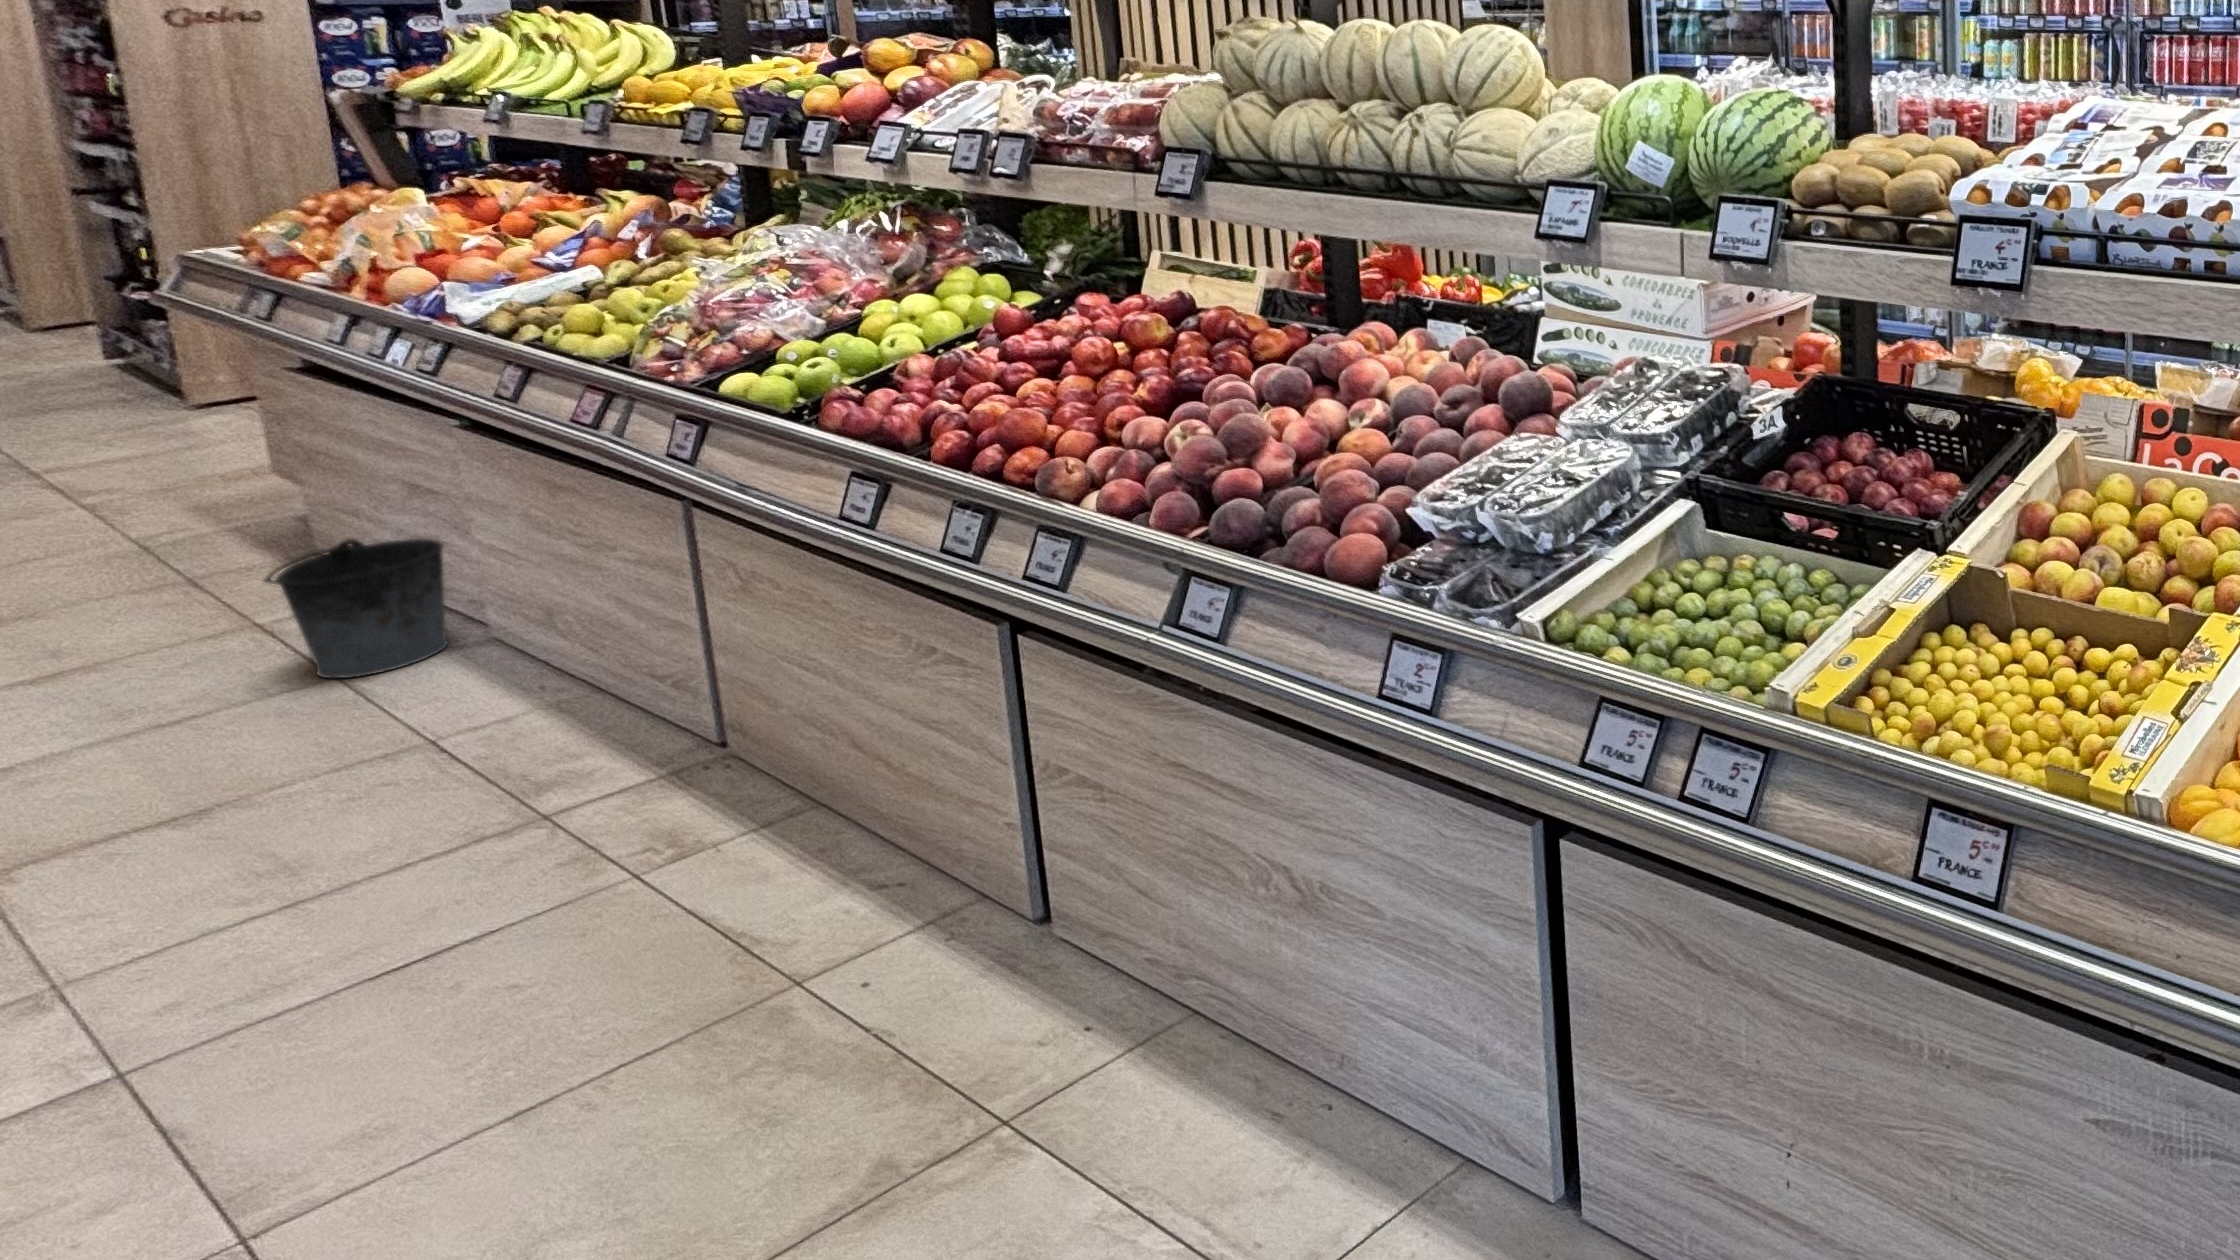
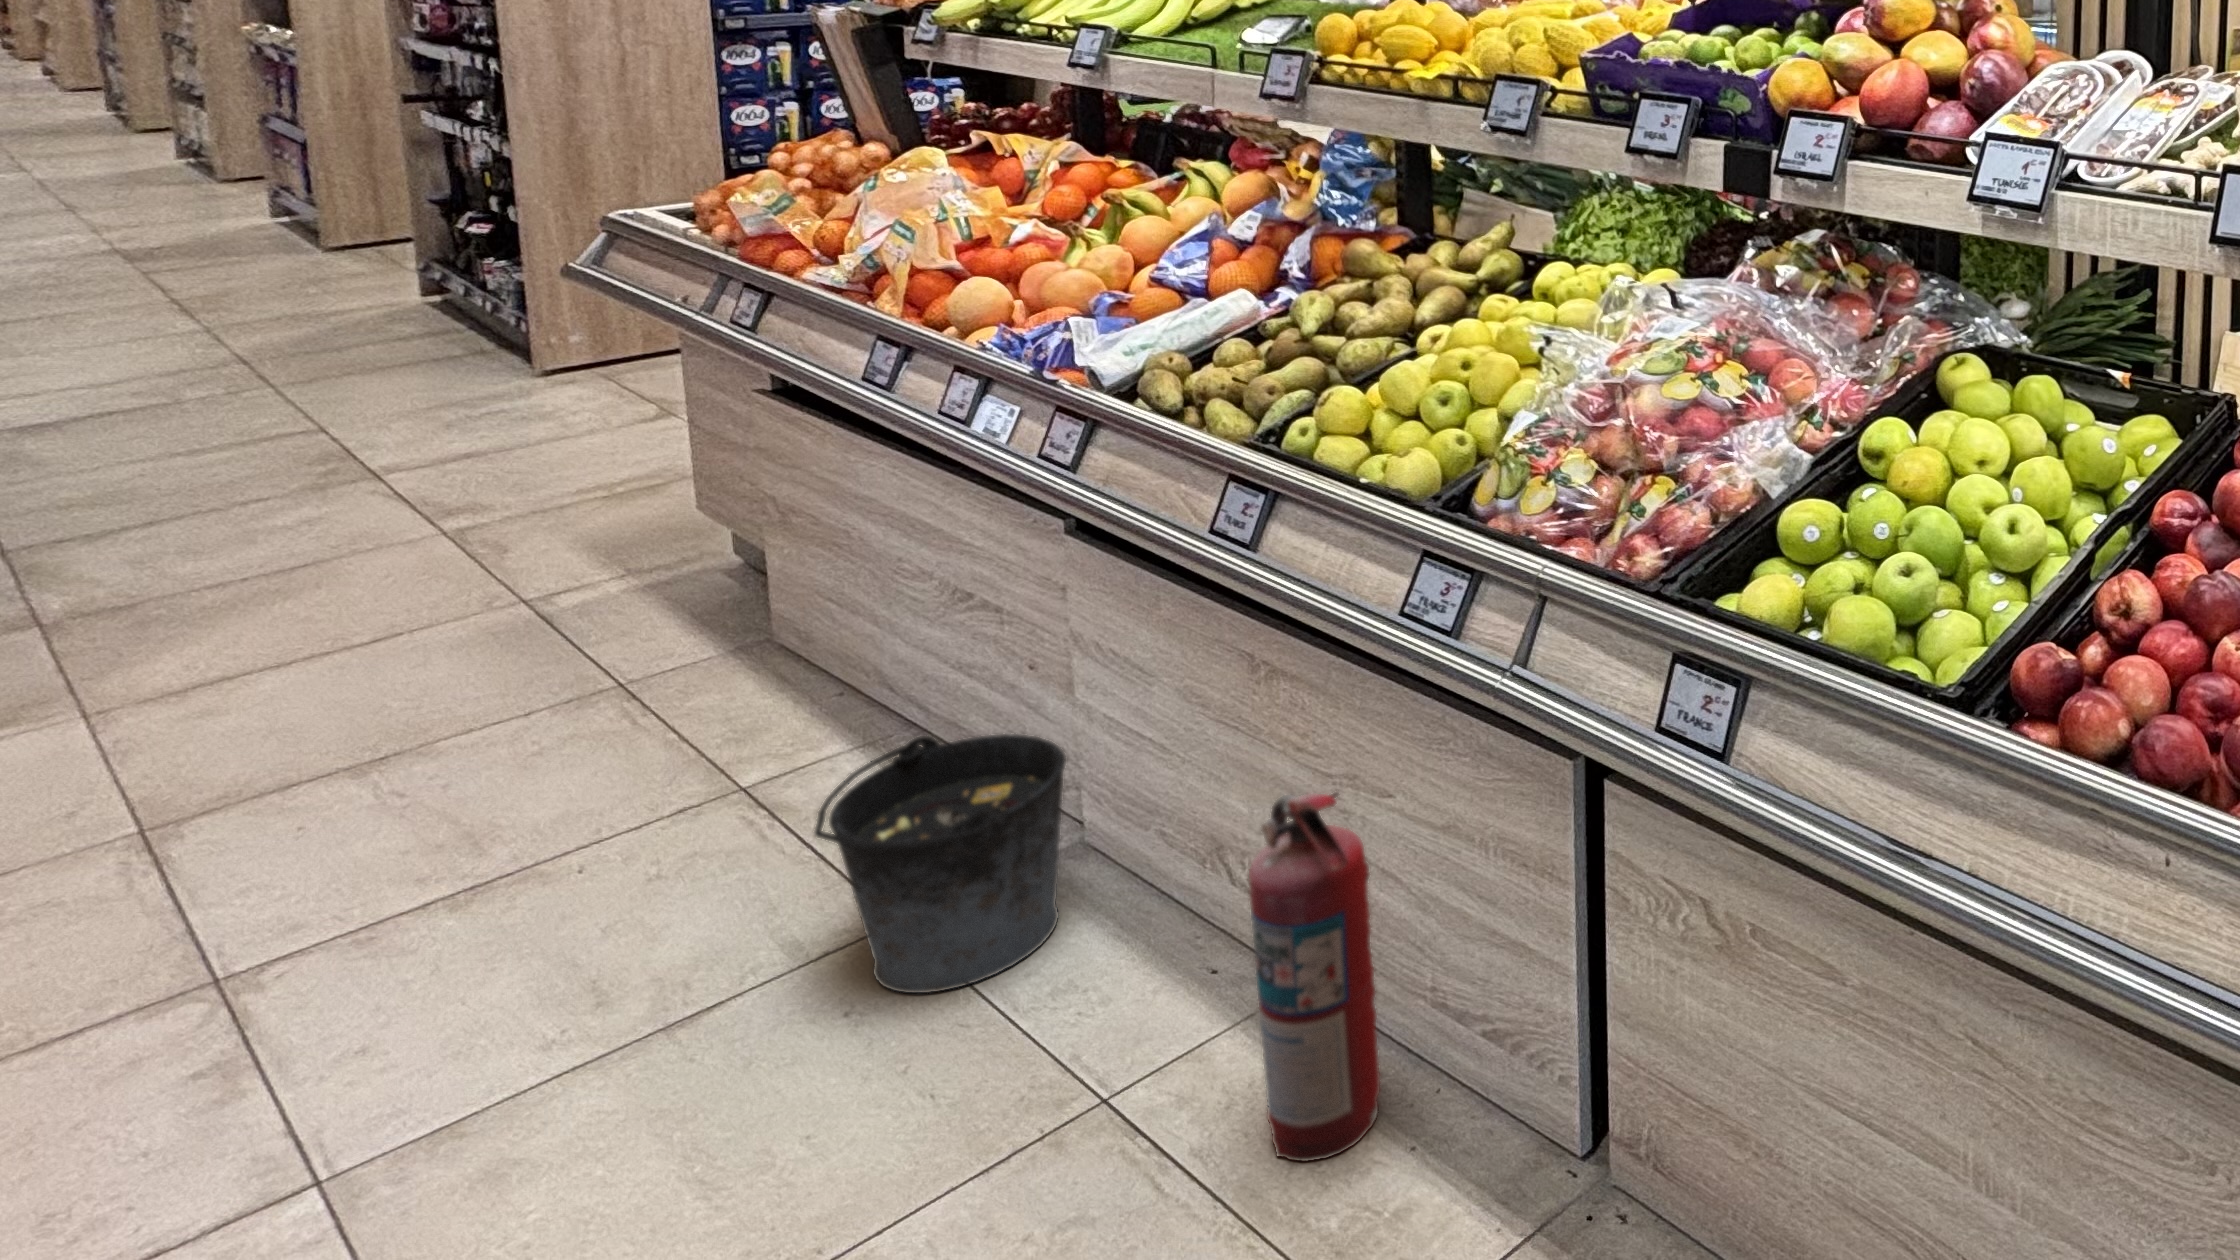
fire extinguisher: none [486,513,594,722] -> present [1249,792,1380,1161]

